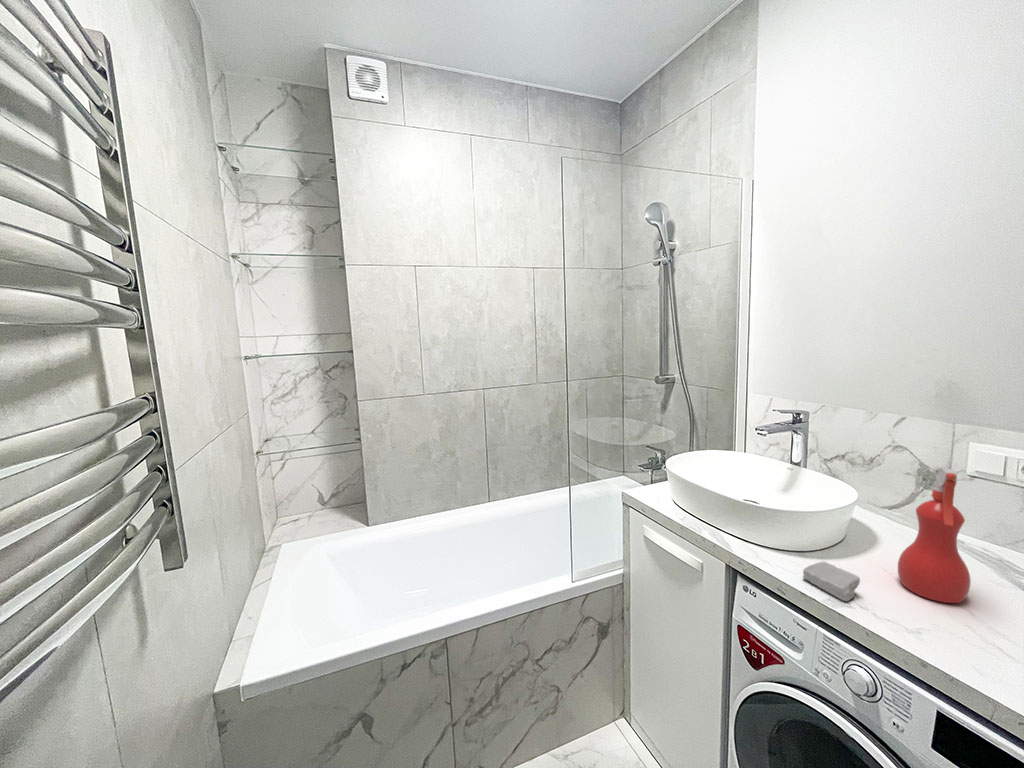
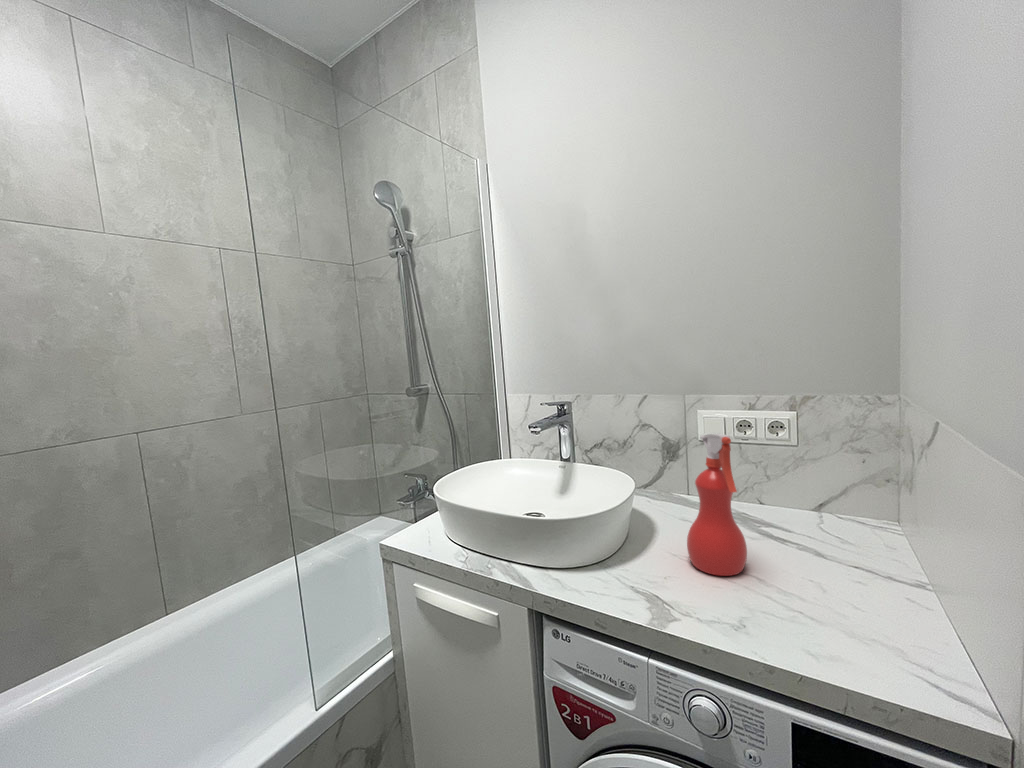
soap bar: present [803,562,860,601] -> none [617,568,672,613]

